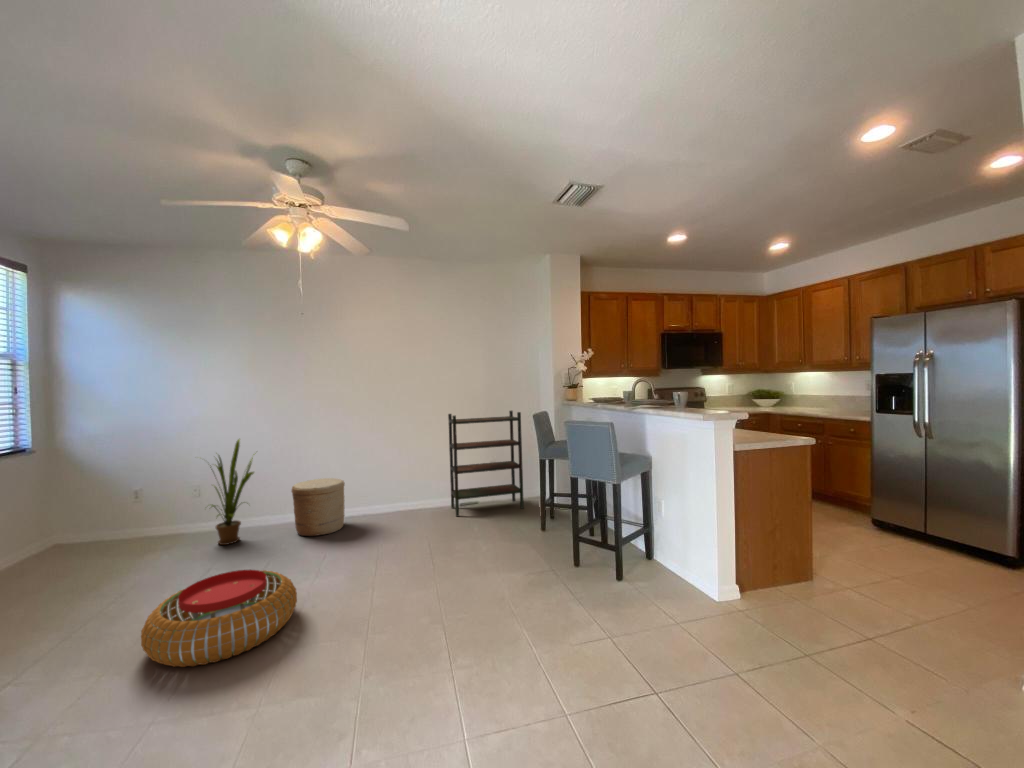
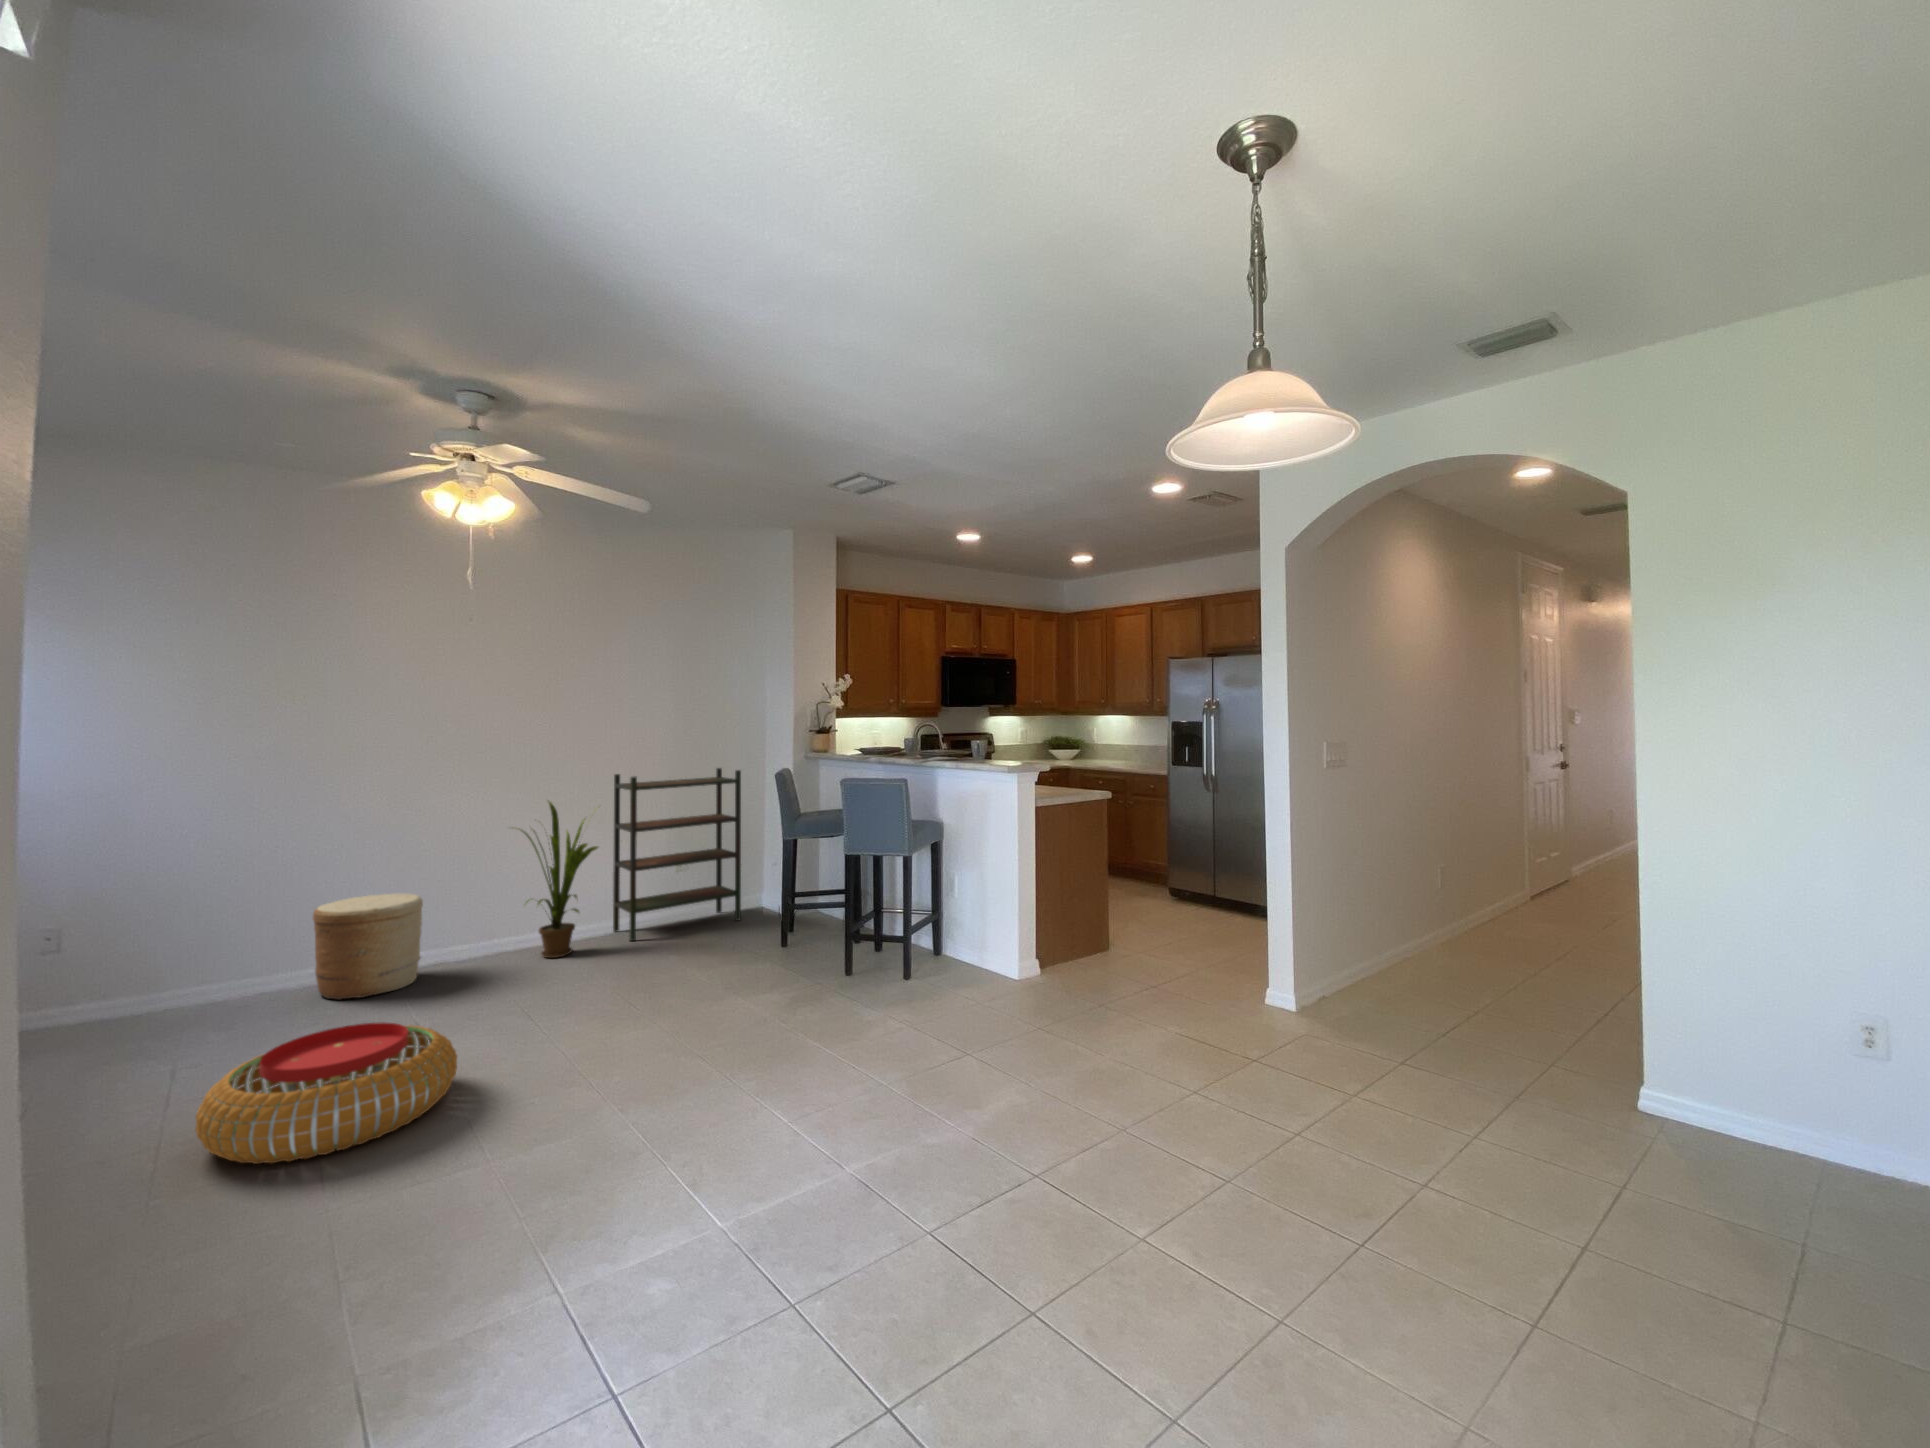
house plant: present [210,439,254,545] -> present [523,800,598,958]

